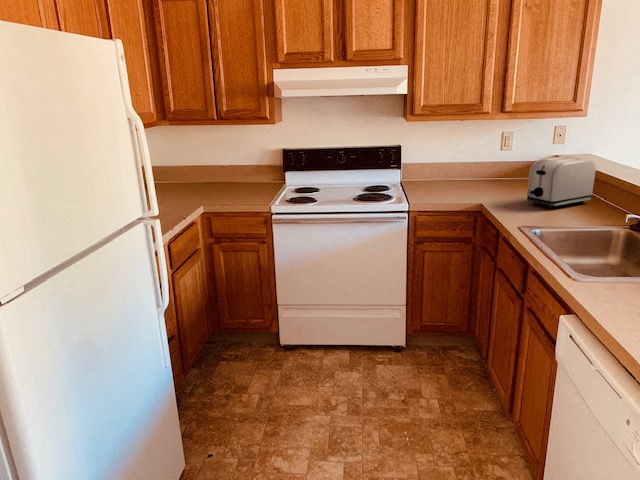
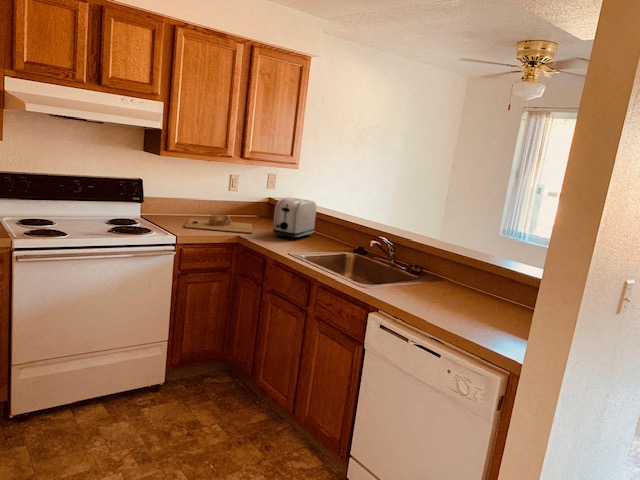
cutting board: none [433,179,516,200] -> present [185,215,252,233]

